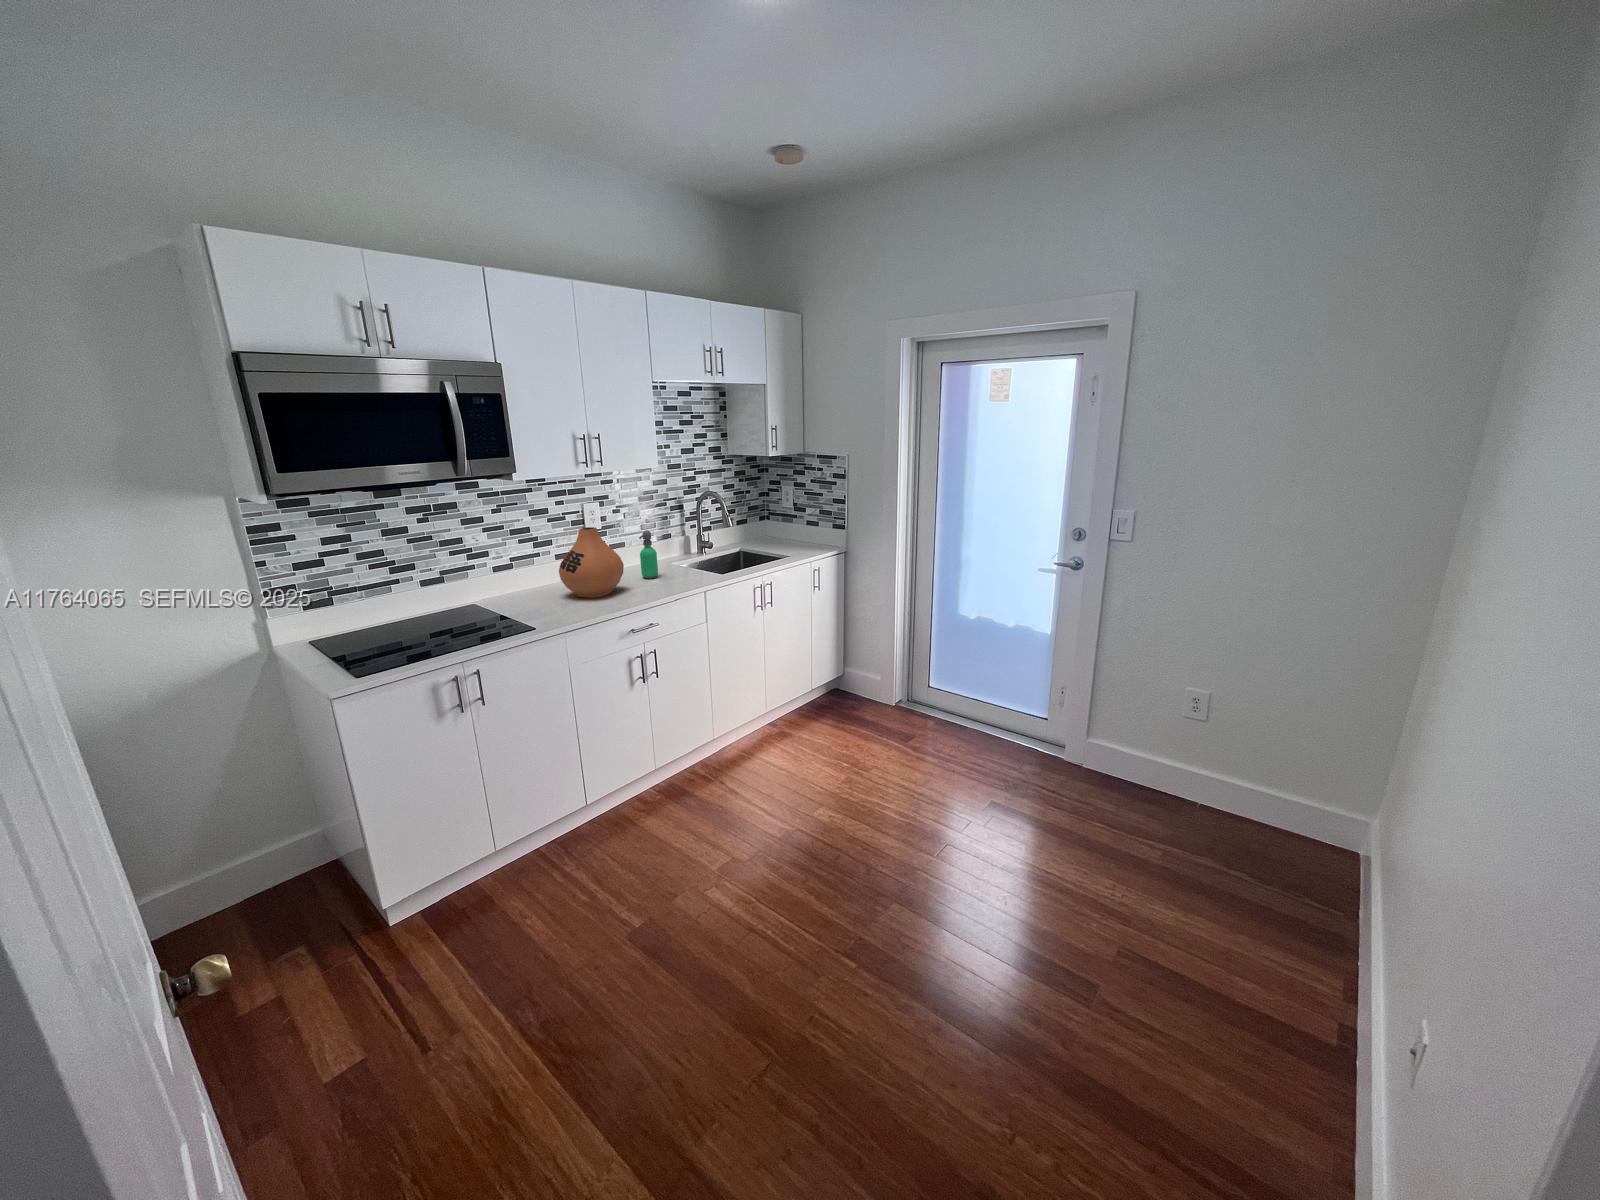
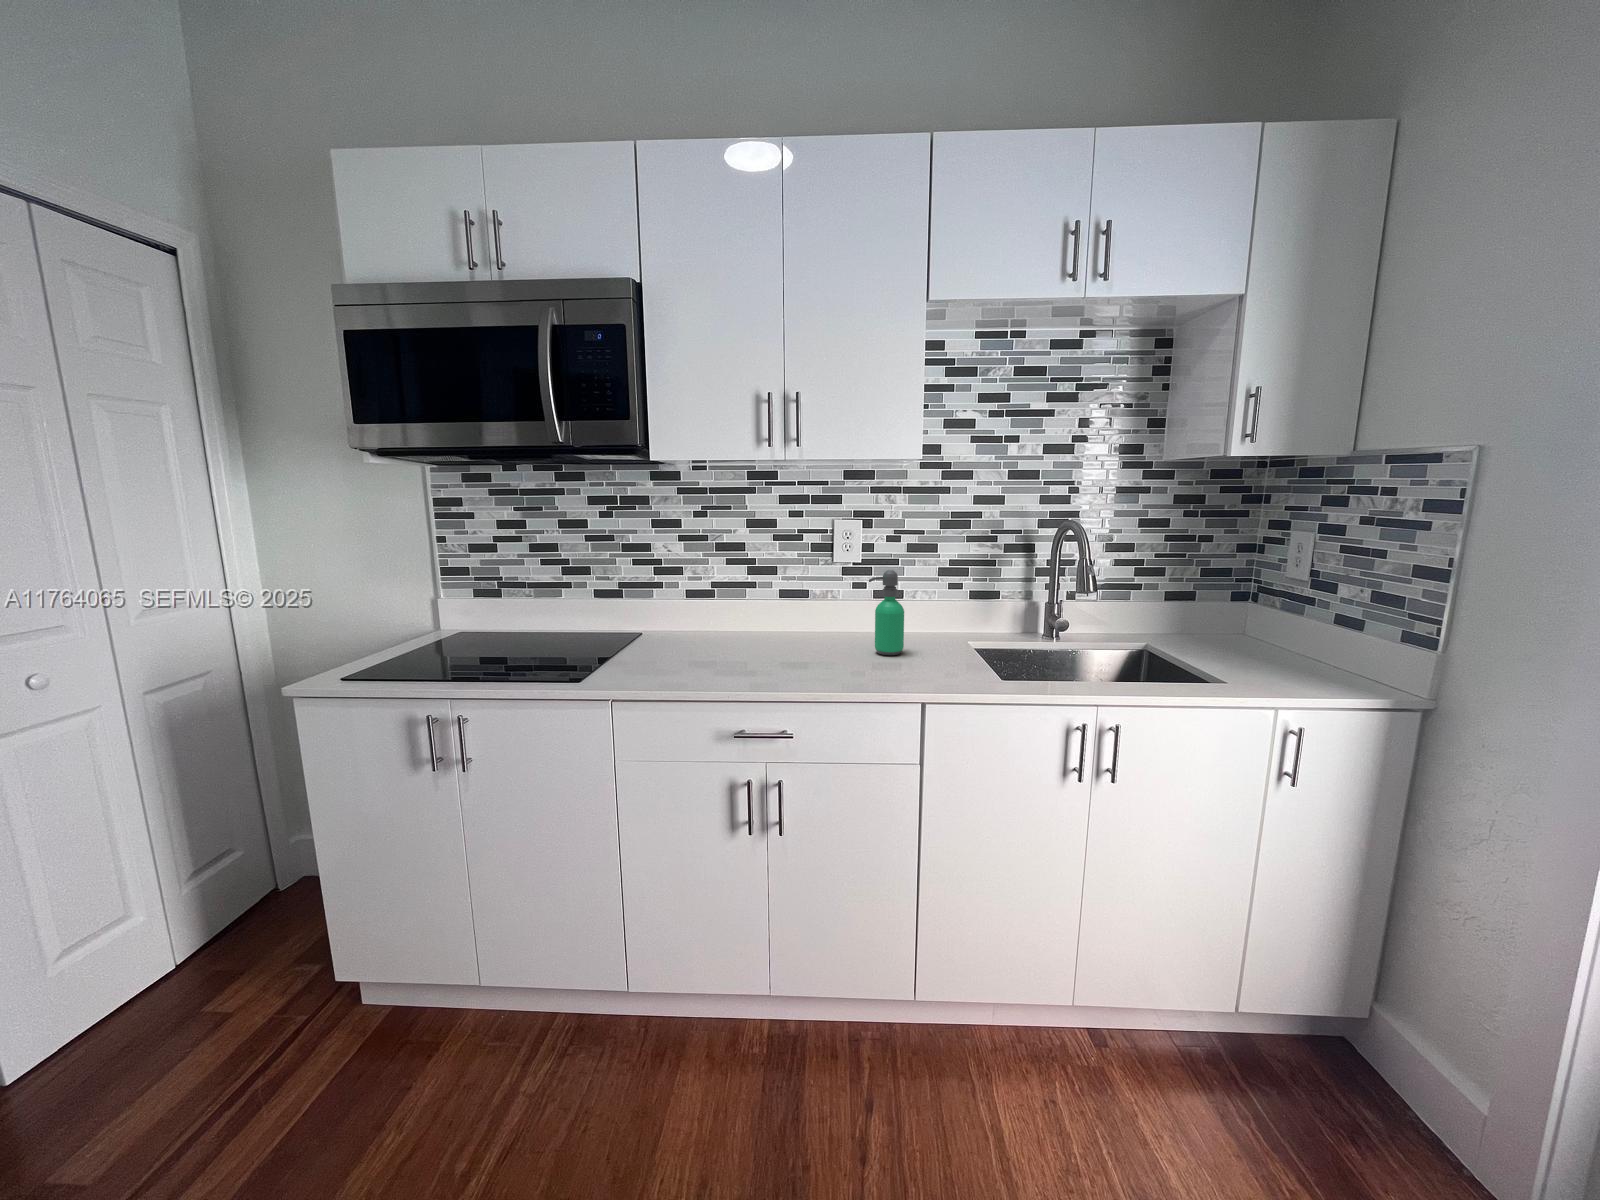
vase: present [559,527,624,597] -> none [723,548,818,662]

